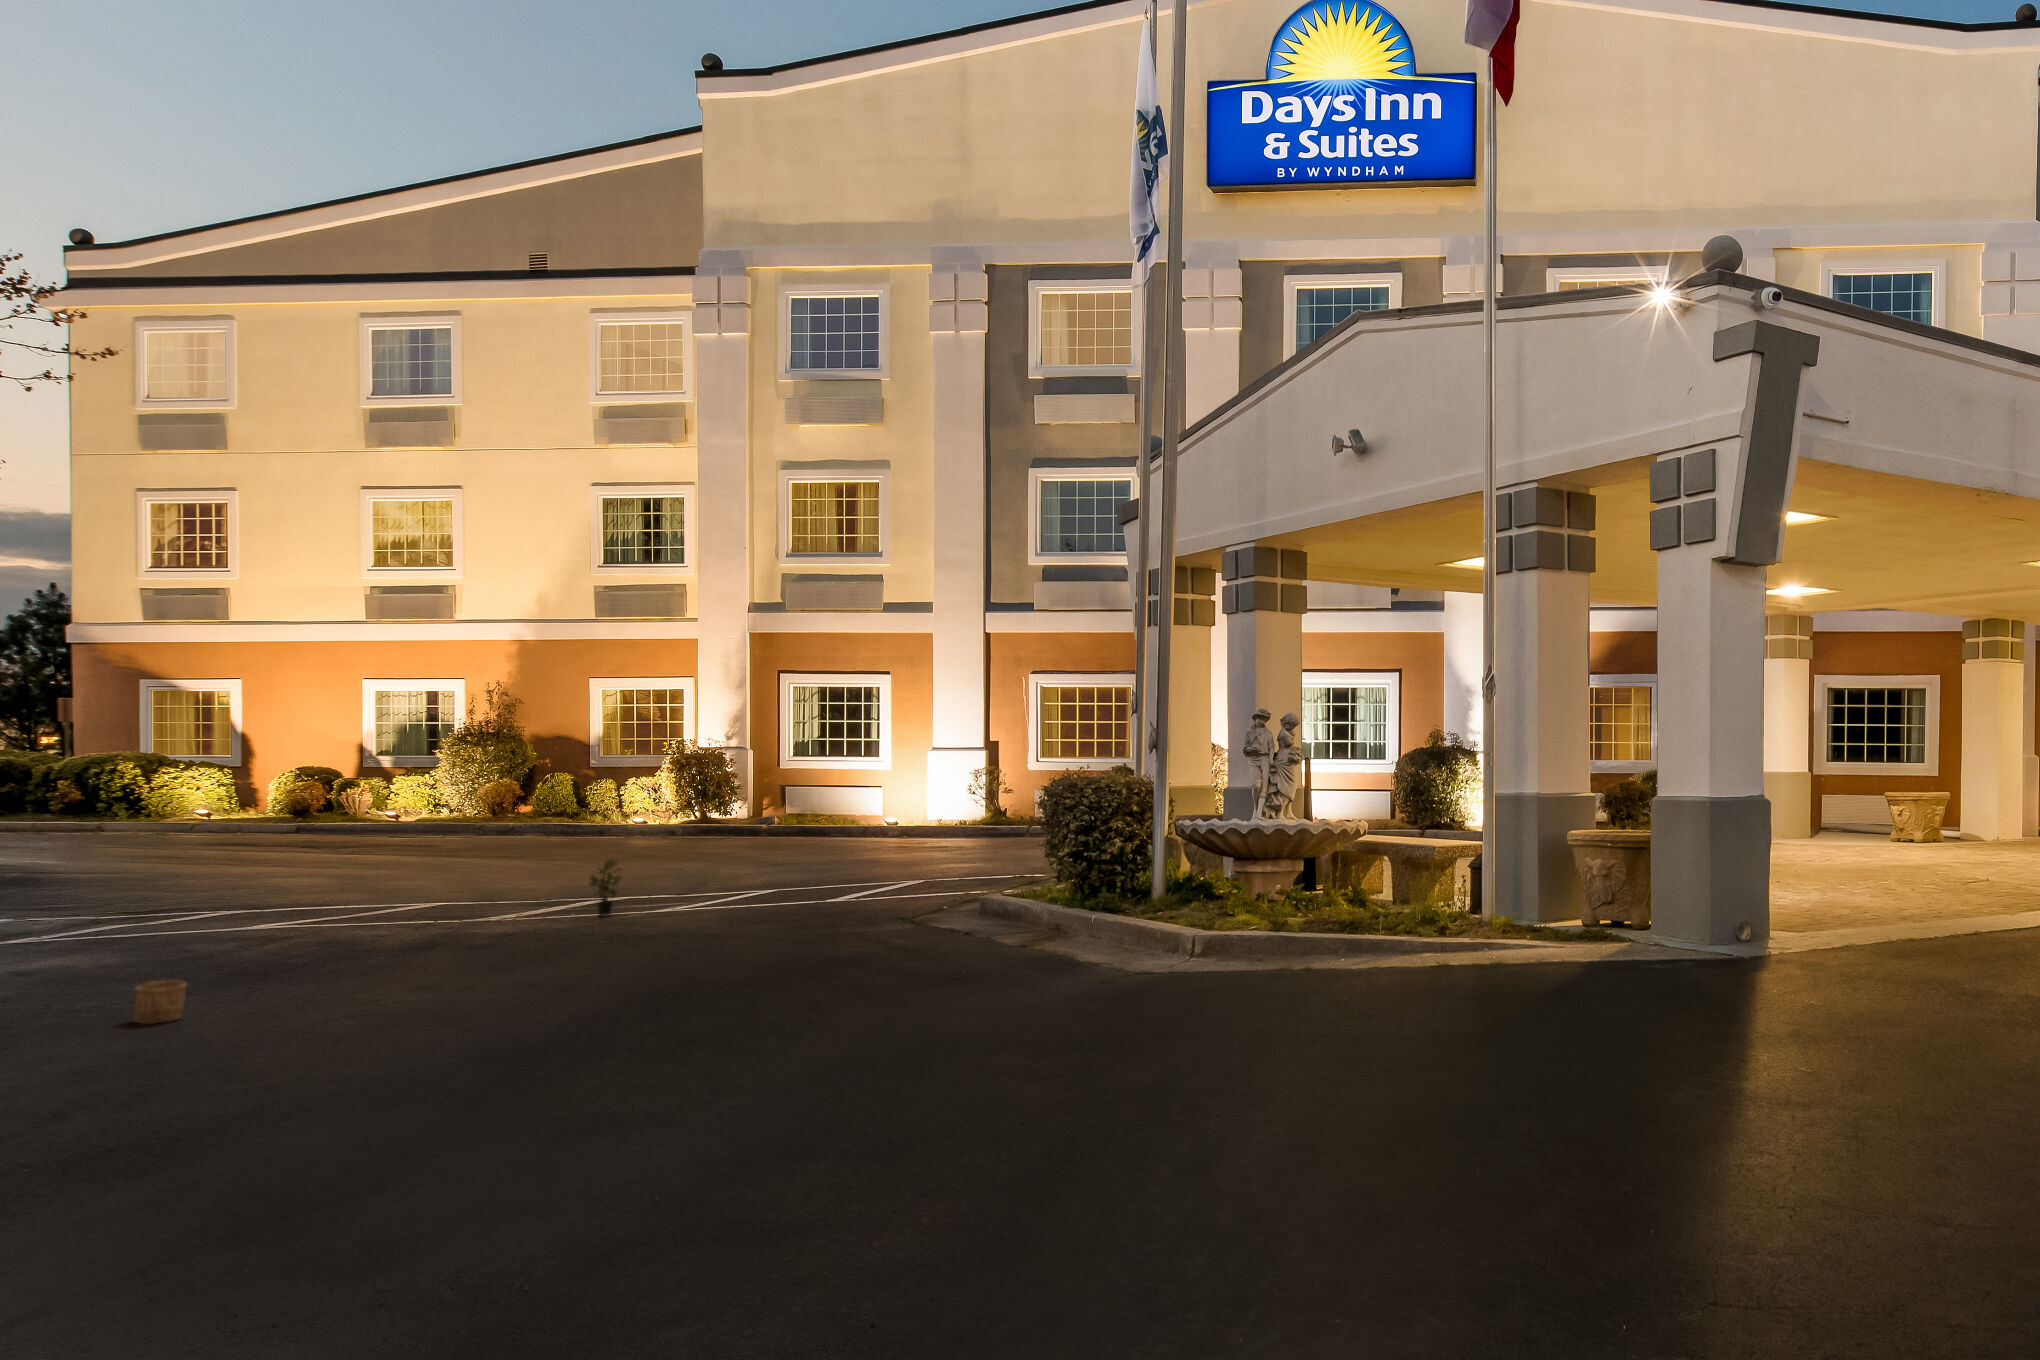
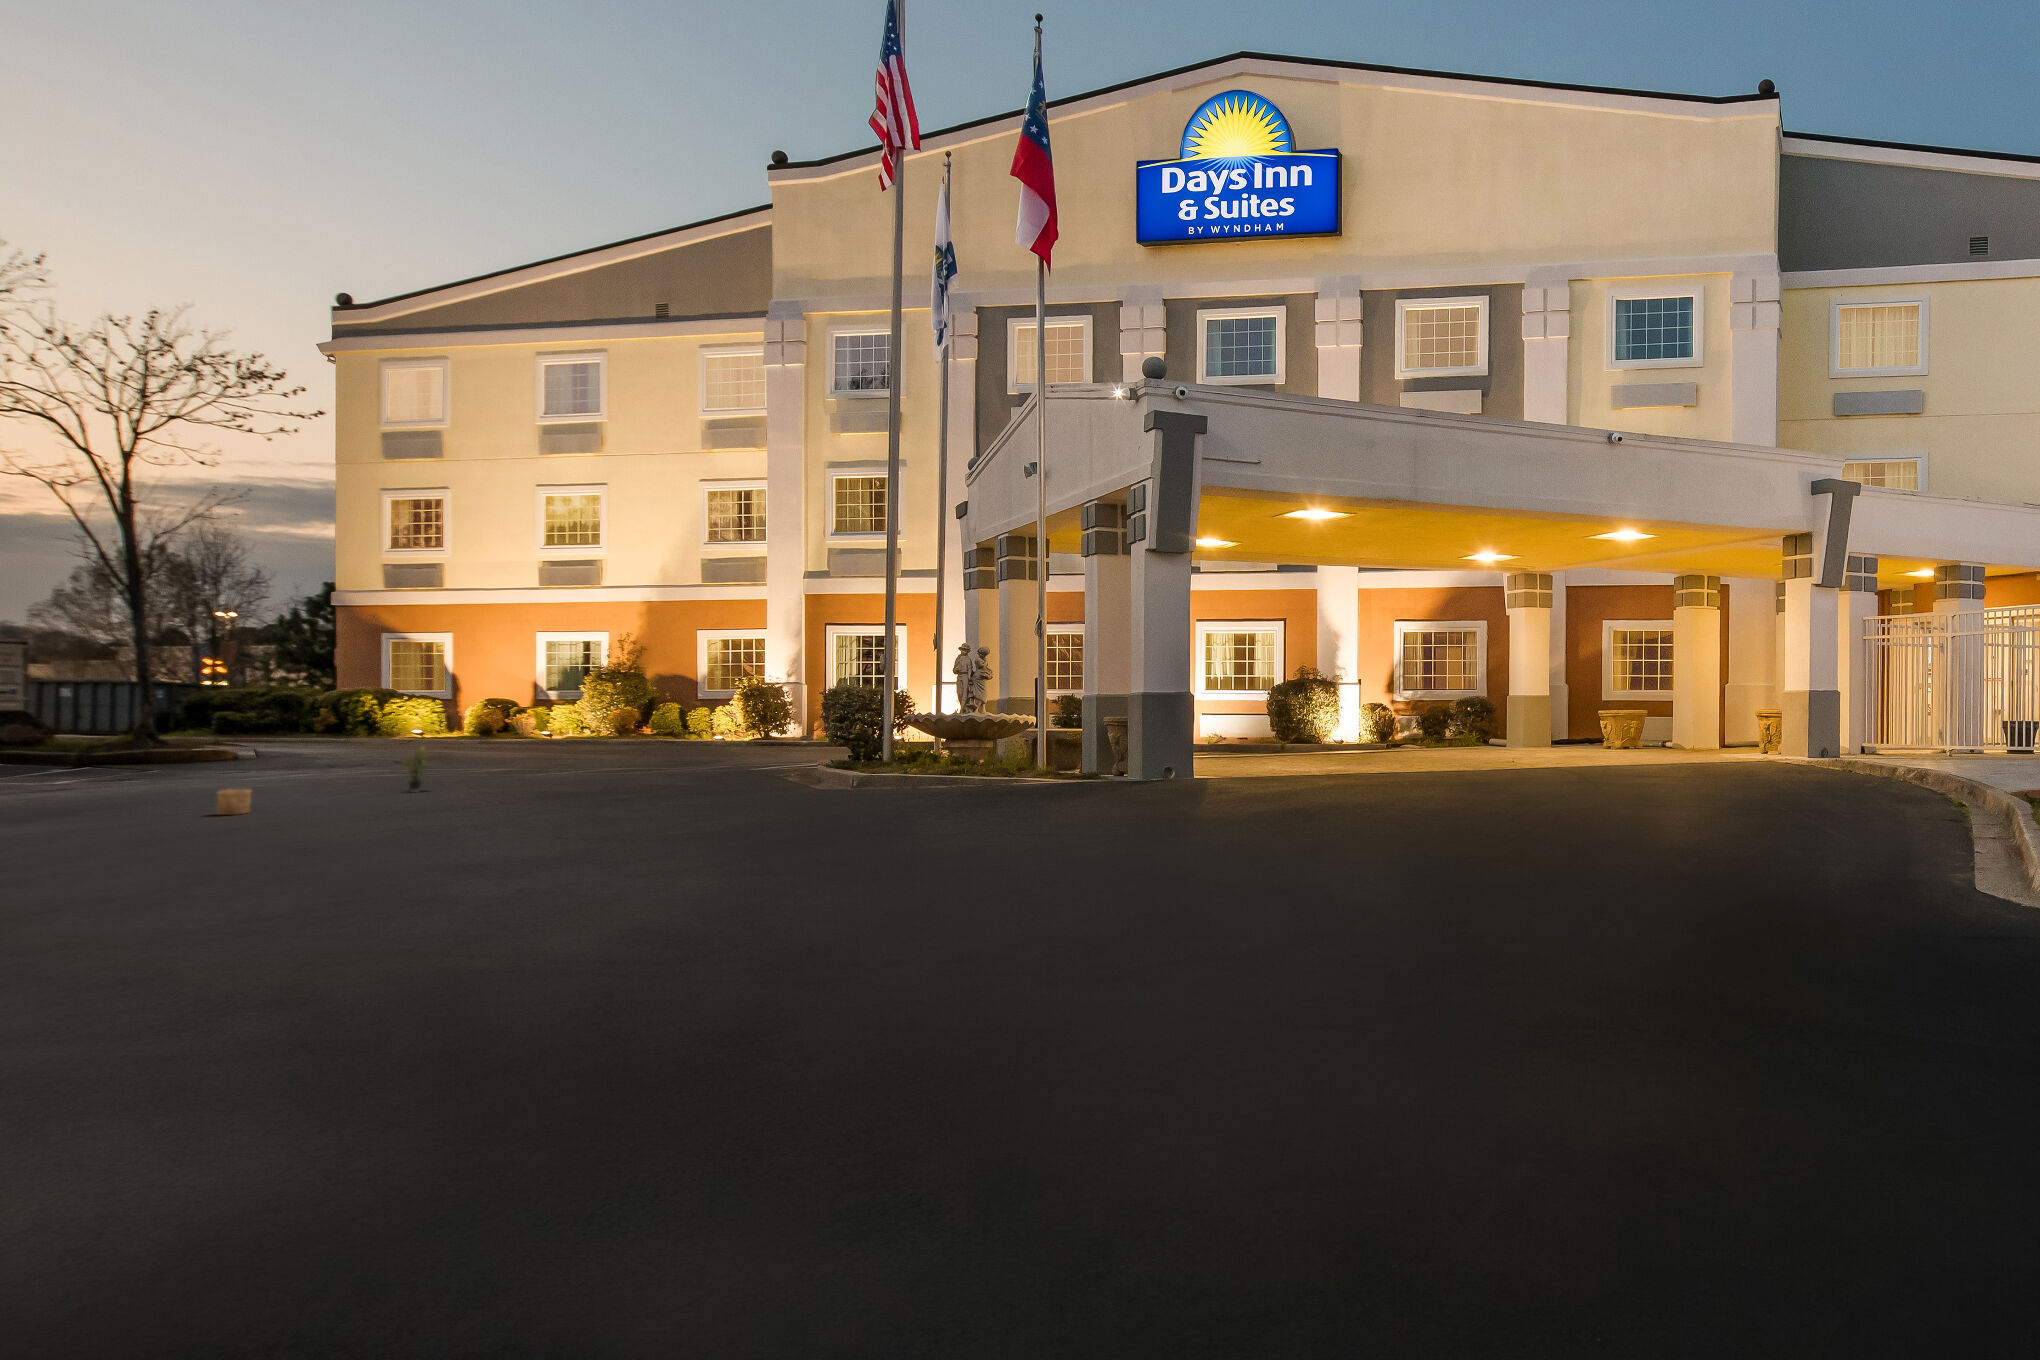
potted plant: present [590,859,621,917] -> present [403,748,427,792]

